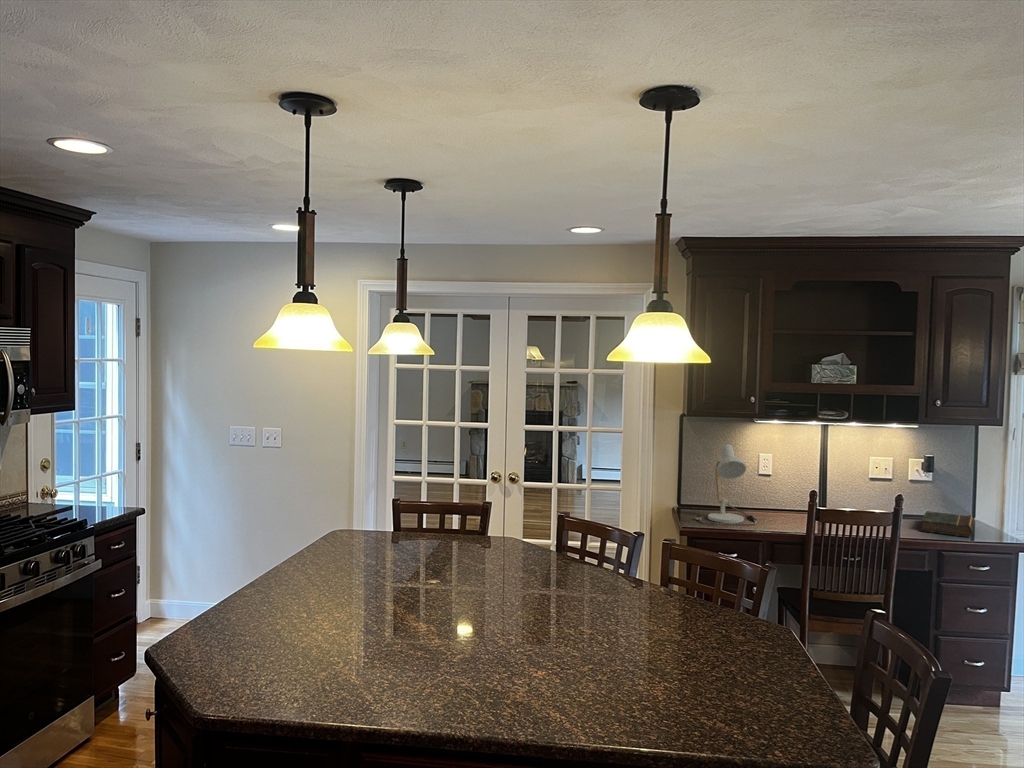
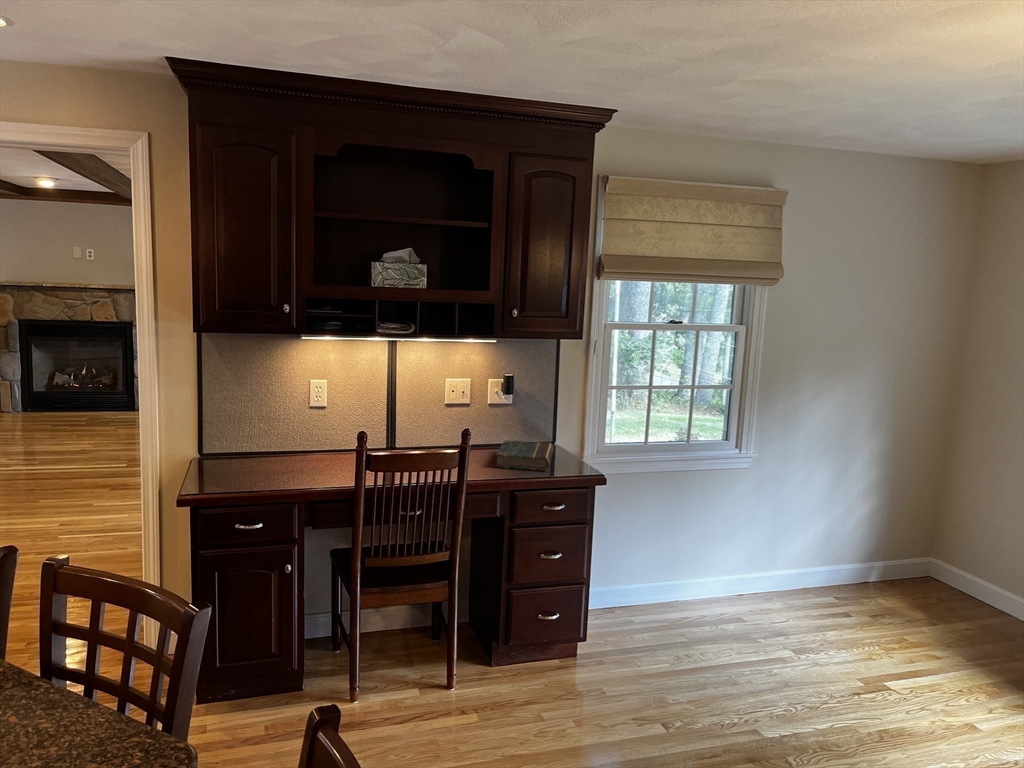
desk lamp: present [696,444,757,525] -> none [211,371,297,483]

